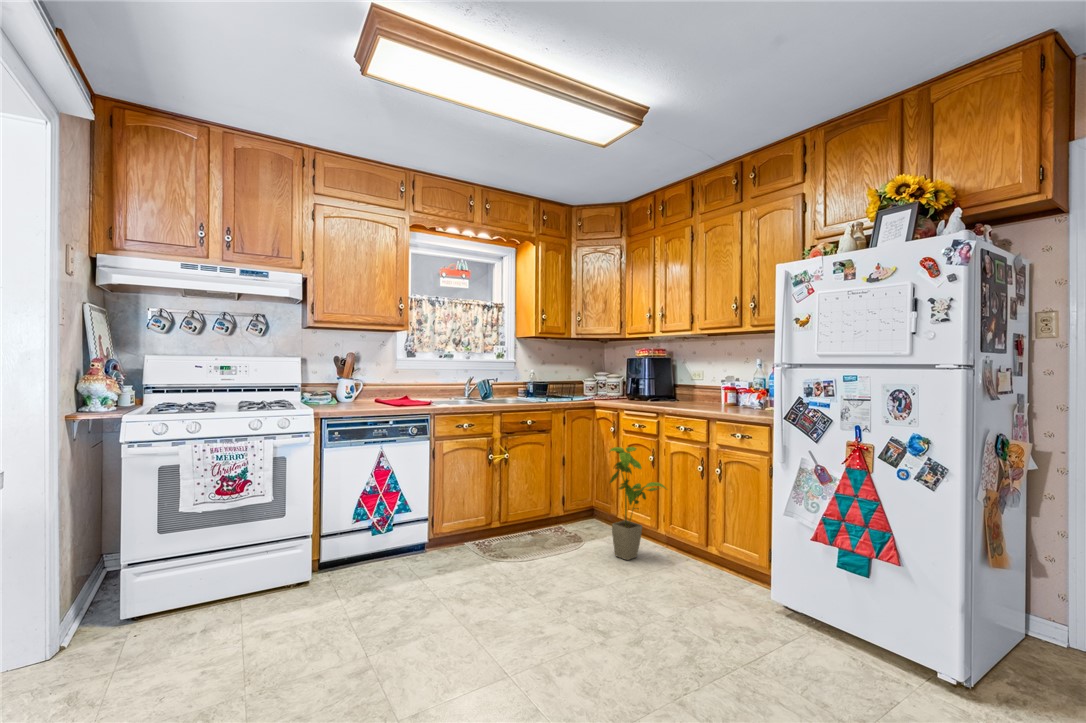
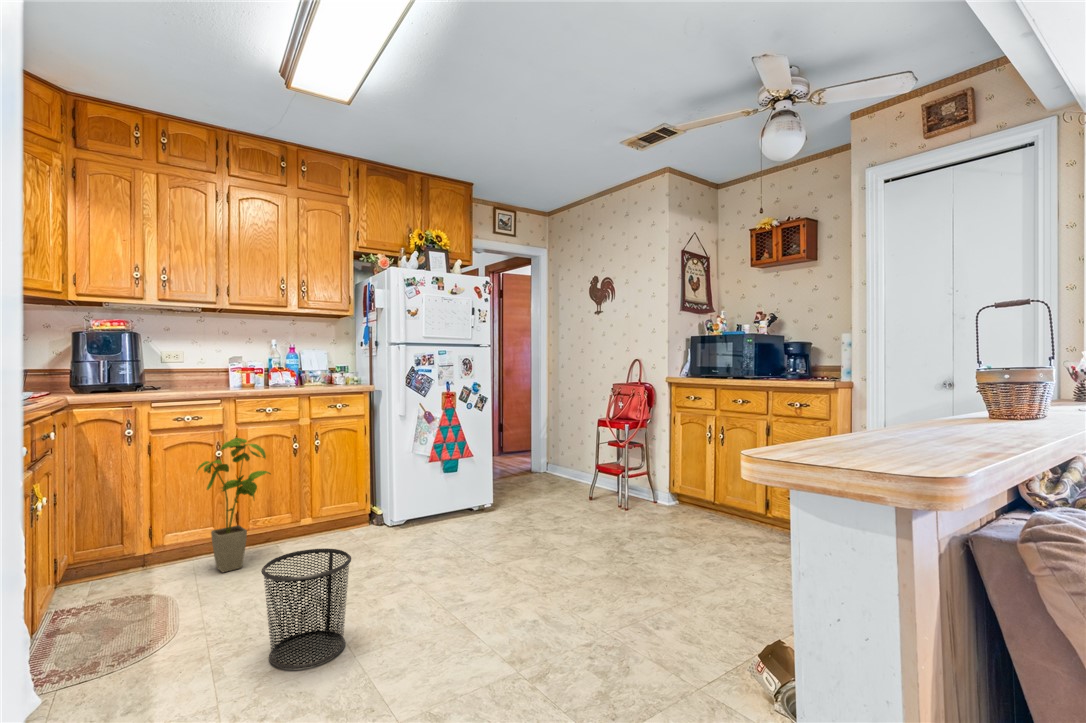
waste bin: none [443,527,509,619] -> present [261,548,351,669]

